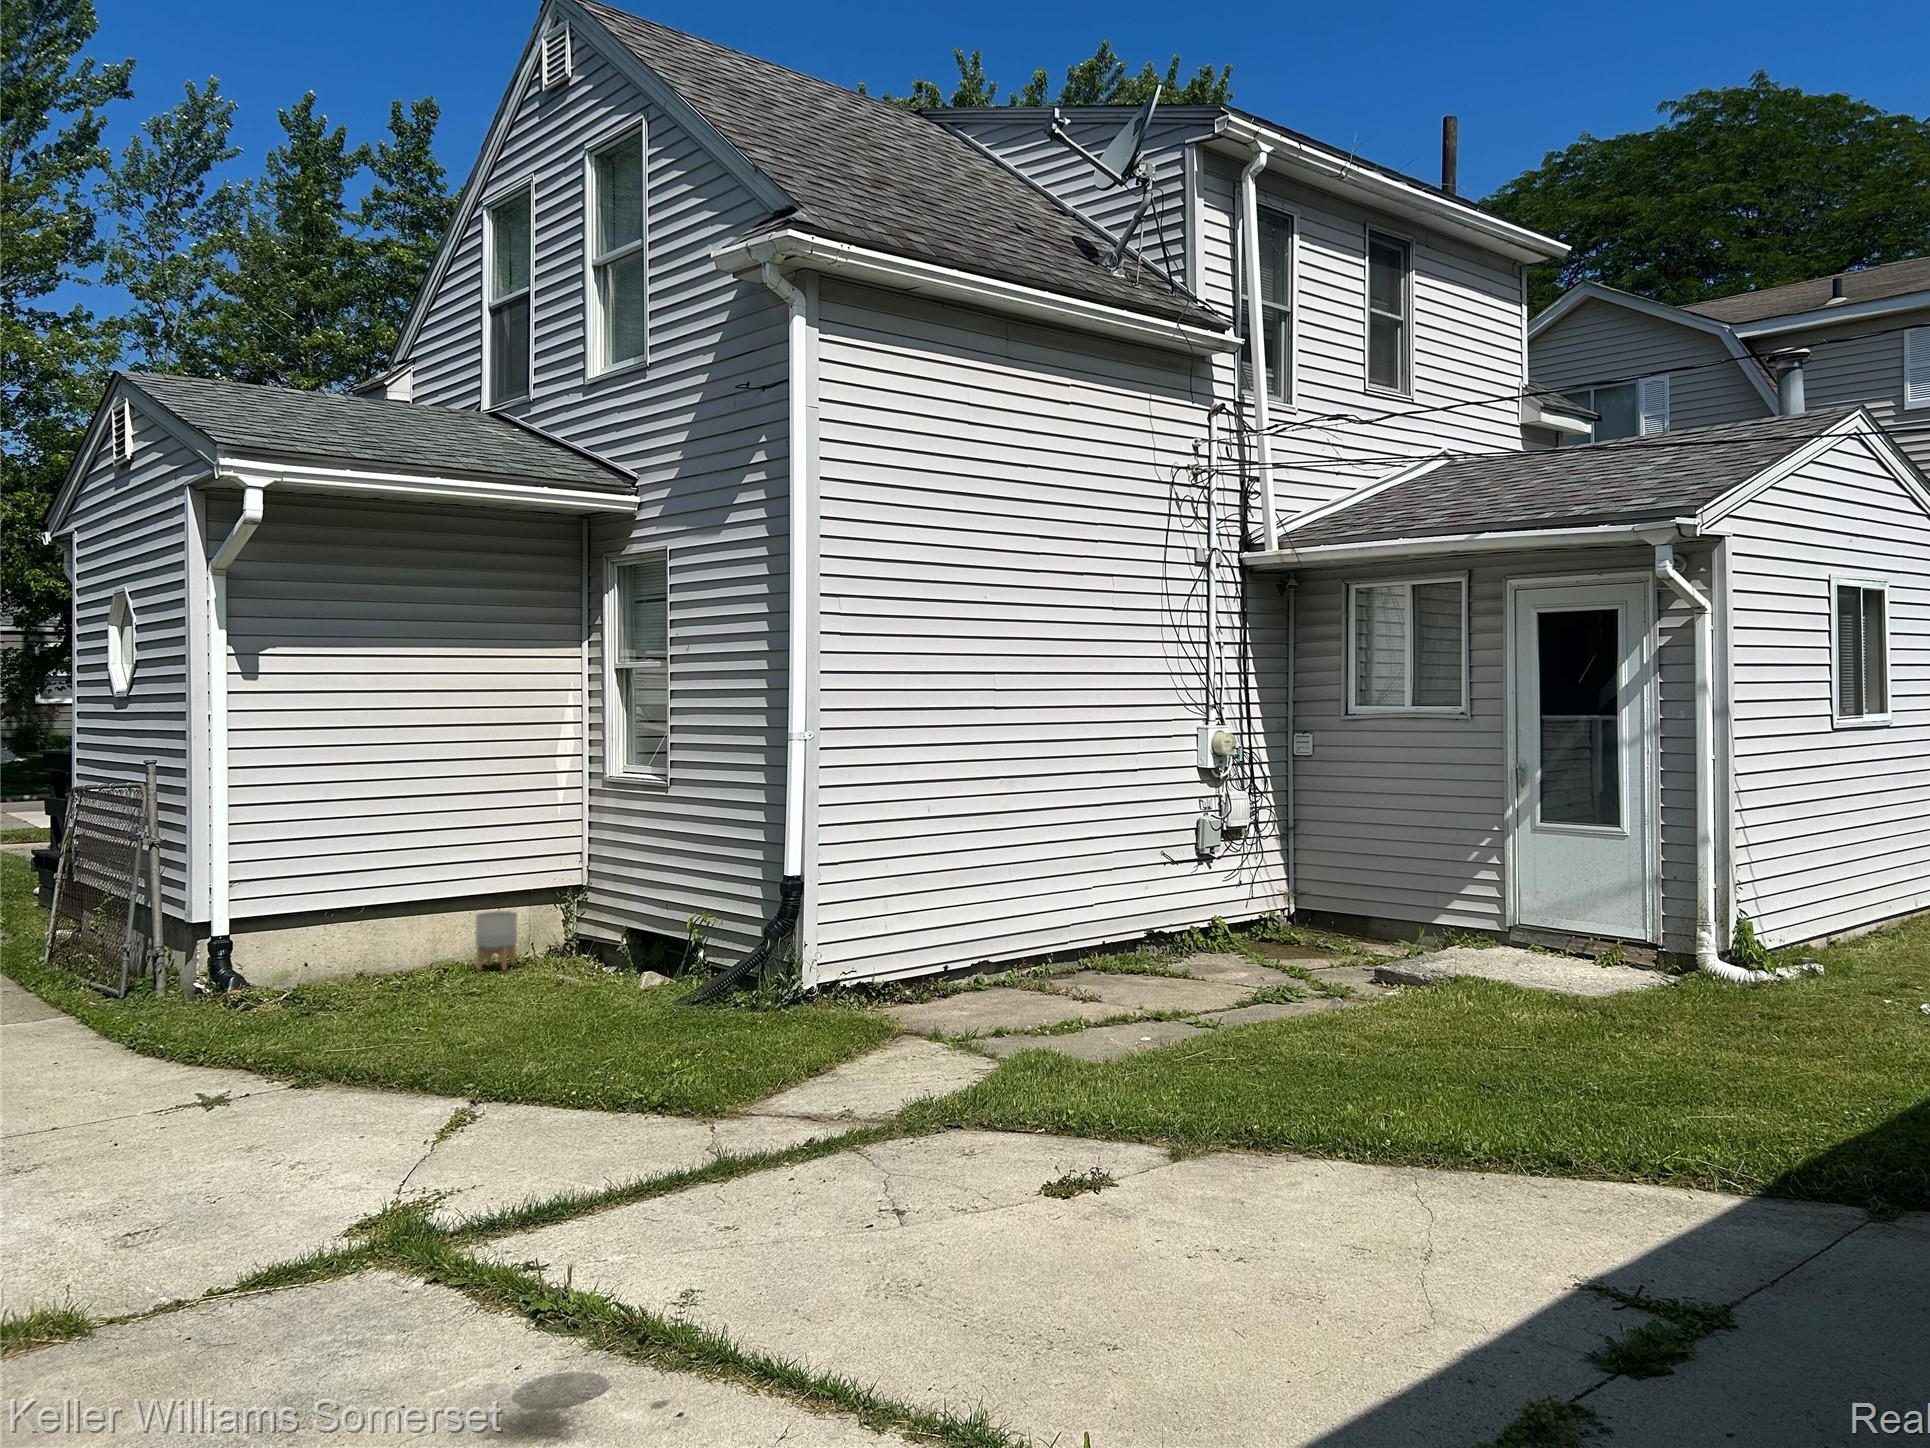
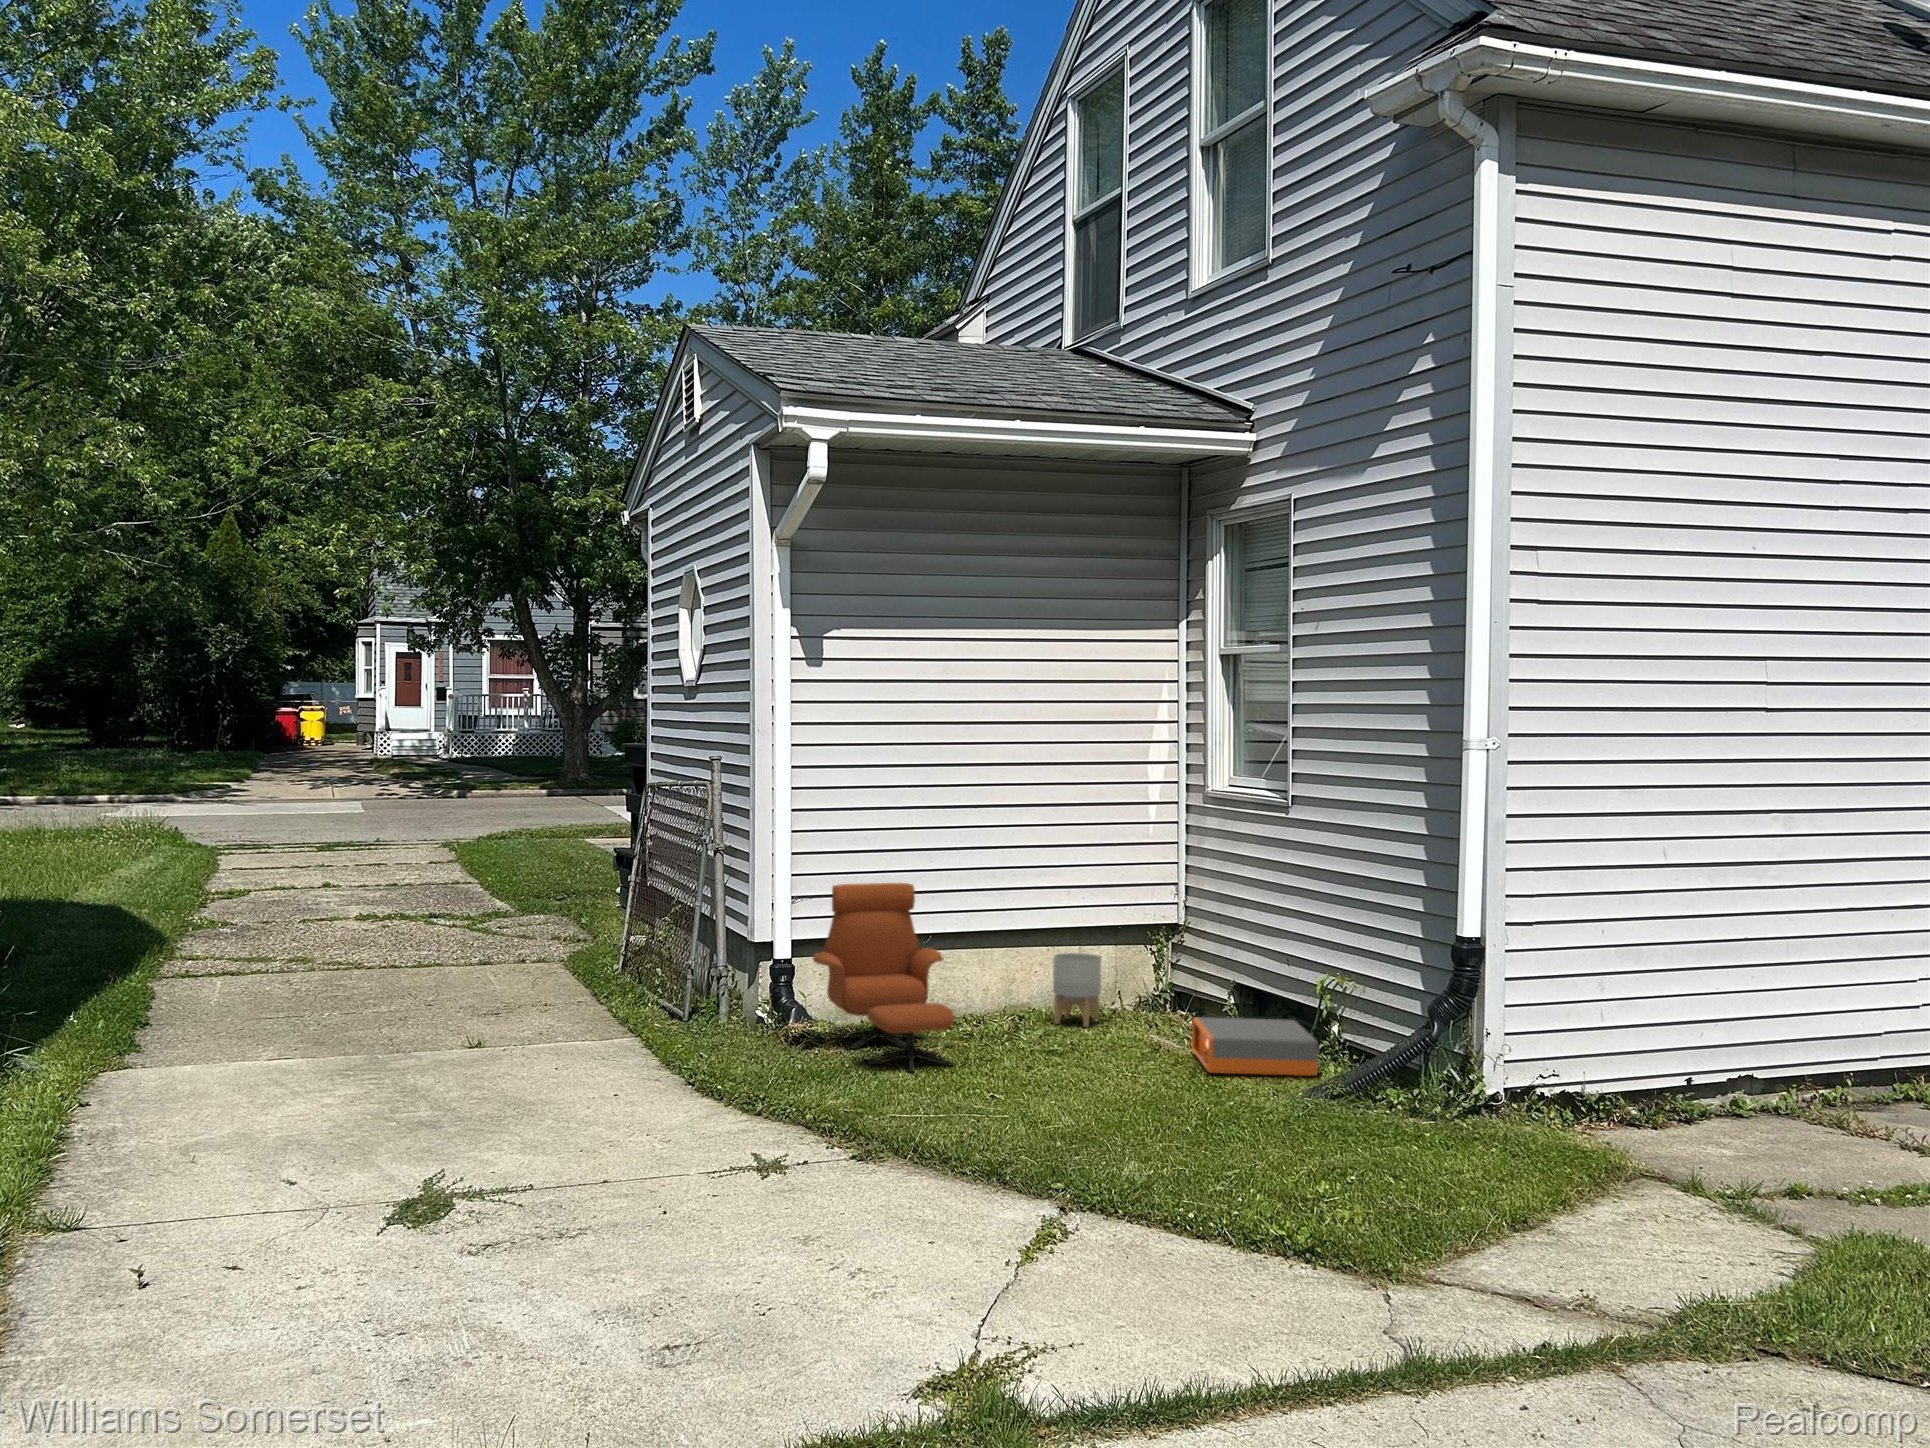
lounge chair: none [250,863,386,1020] -> present [813,883,954,1072]
storage box: none [591,948,688,994] -> present [1191,1017,1318,1076]

